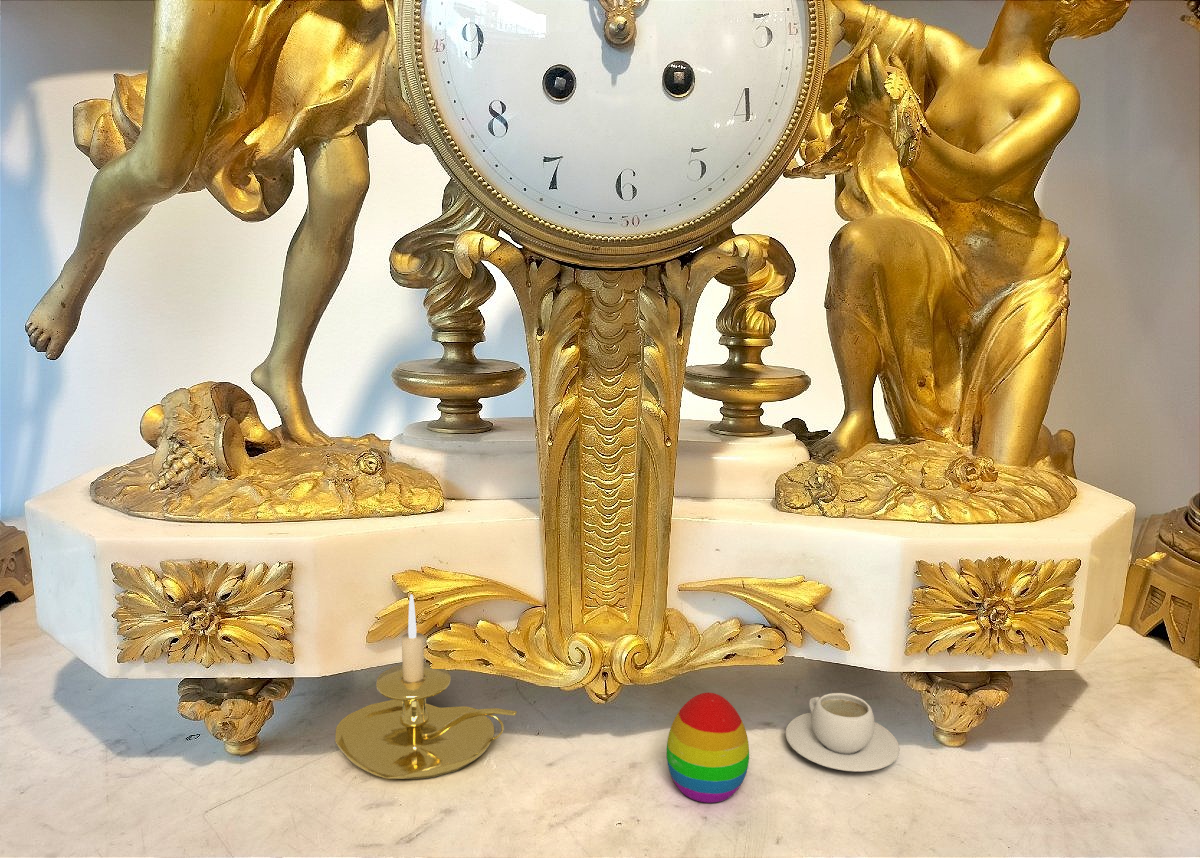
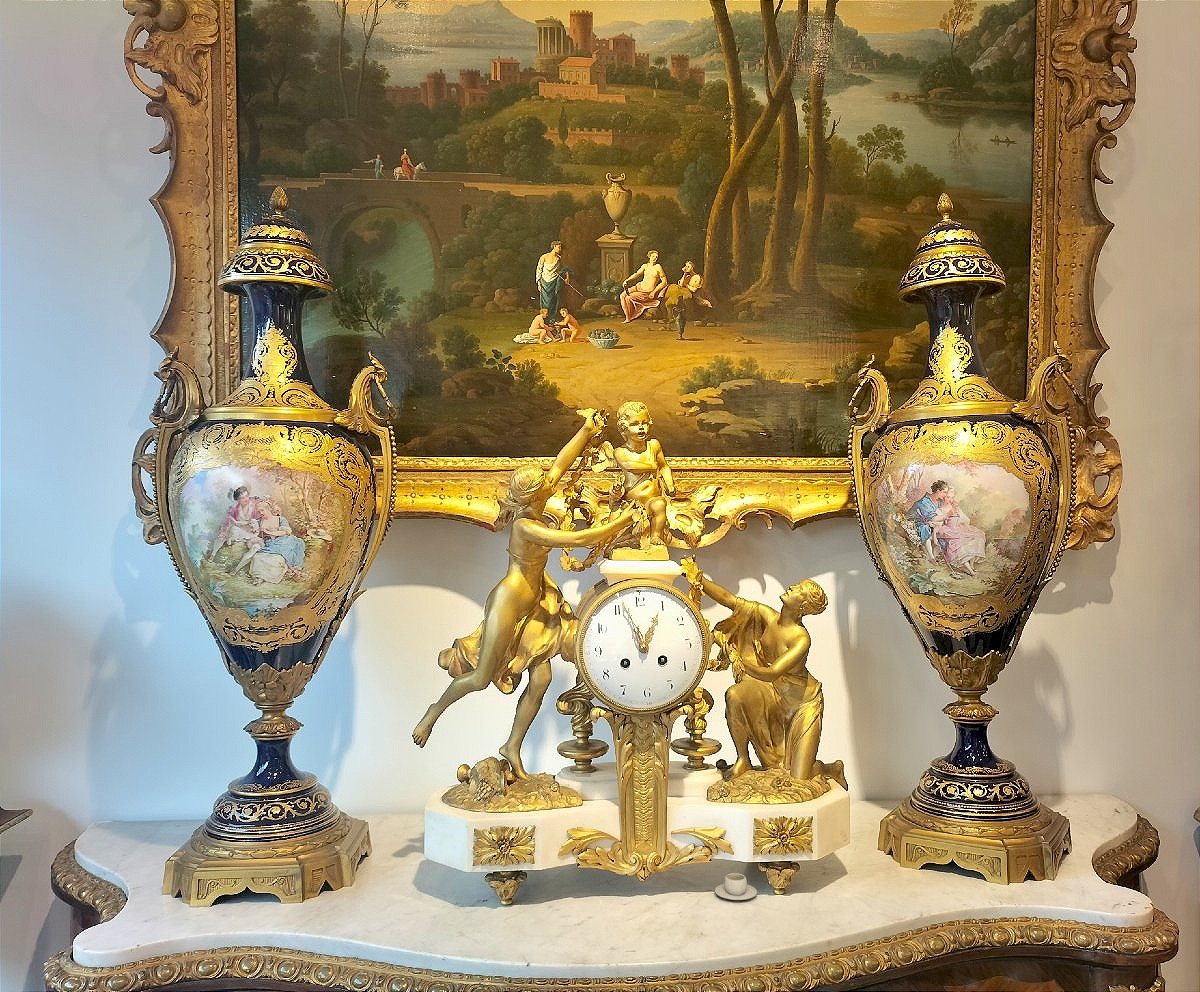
candle holder: present [335,594,517,779] -> none [545,837,614,906]
decorative egg: present [667,692,749,803] -> none [669,870,698,910]

